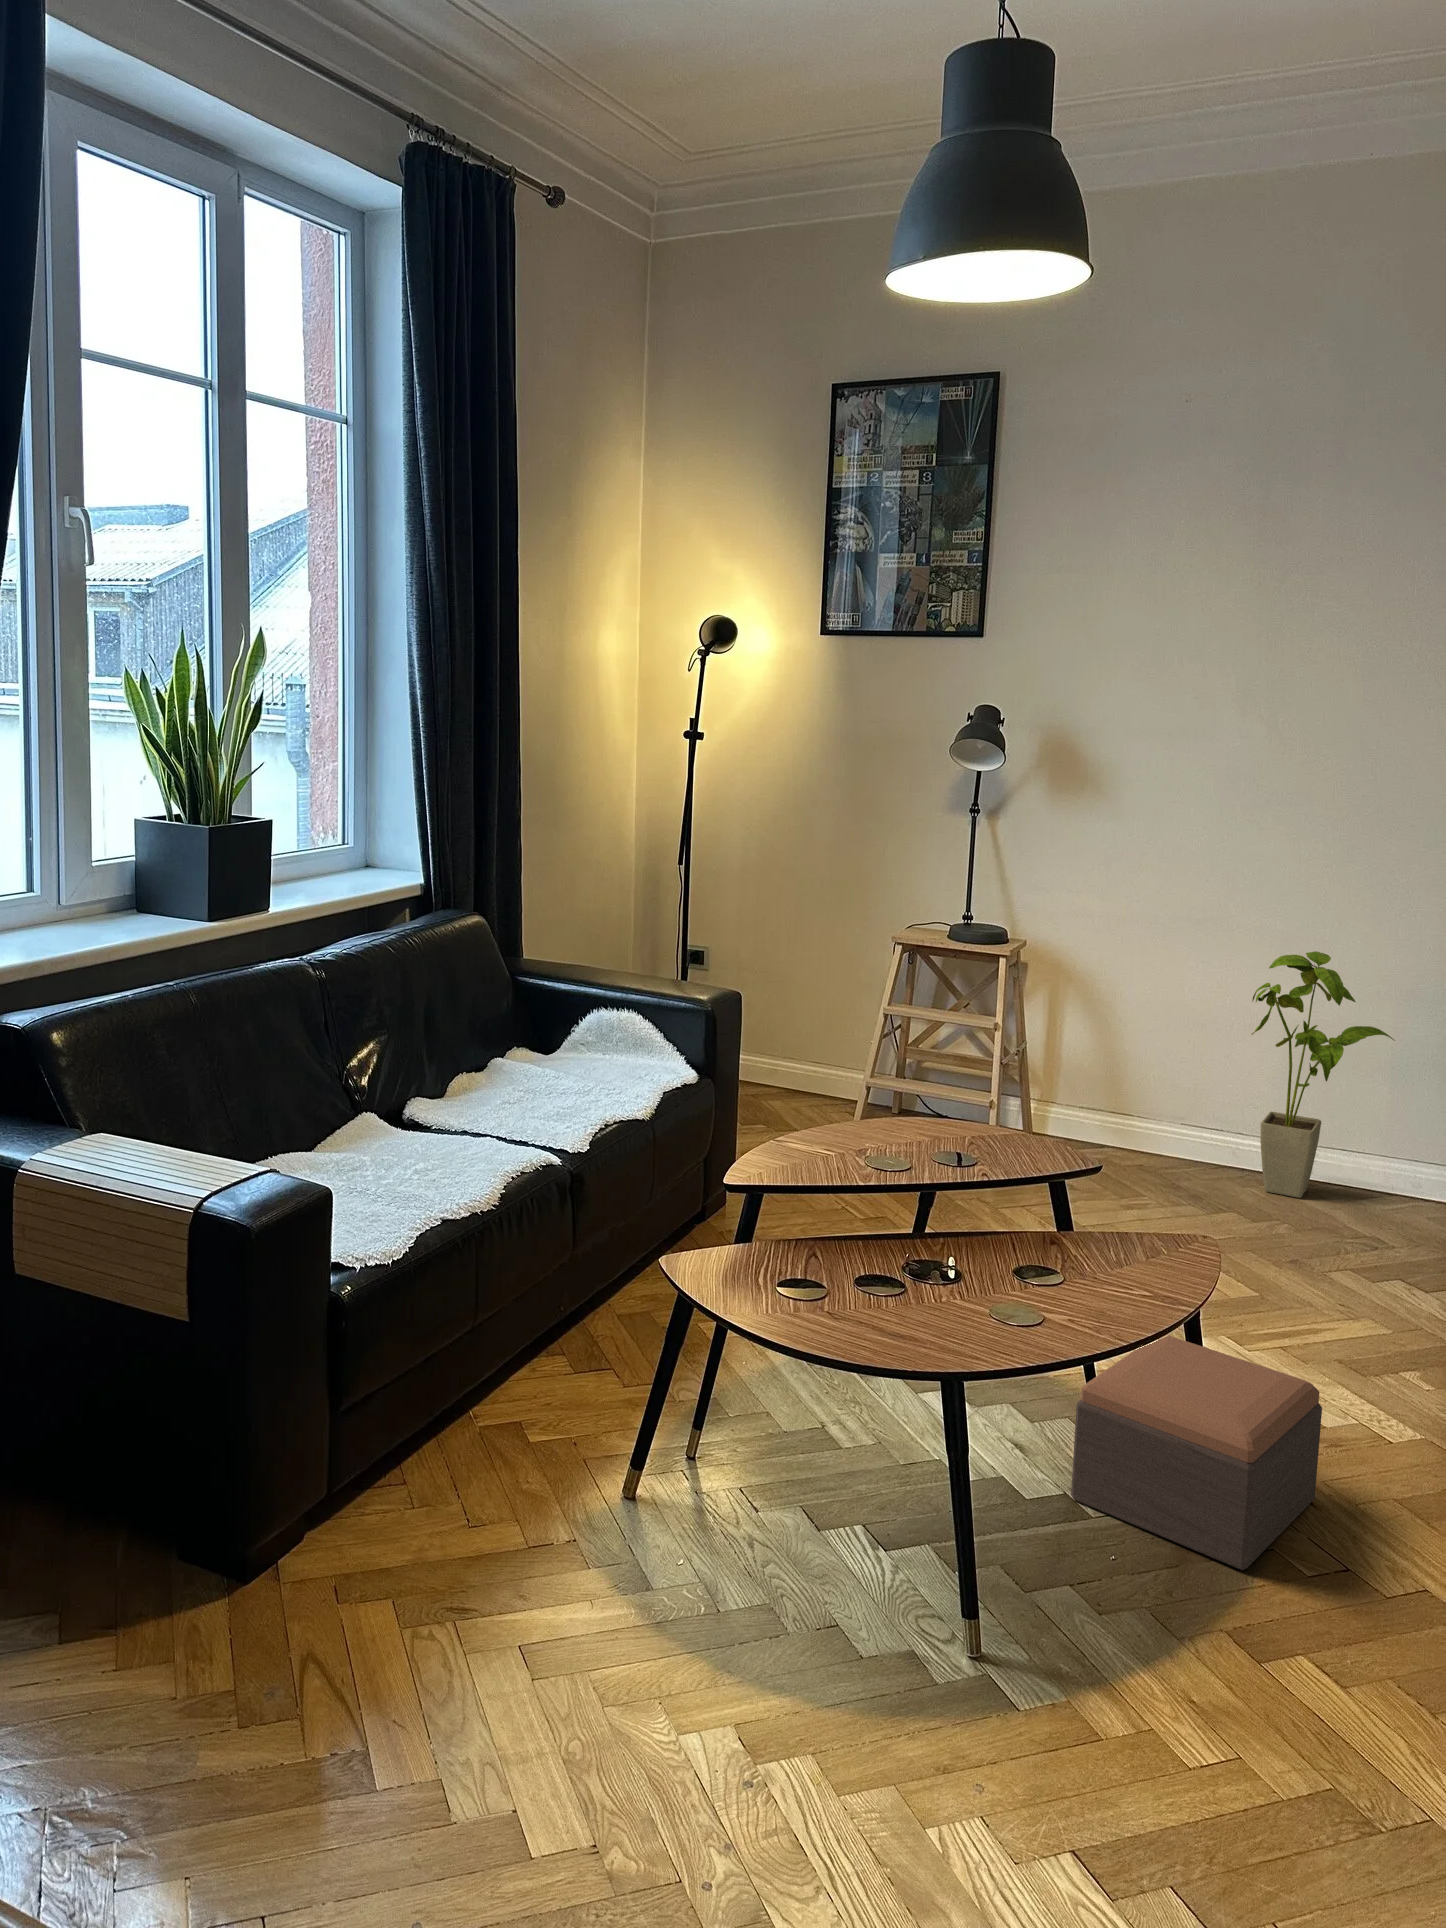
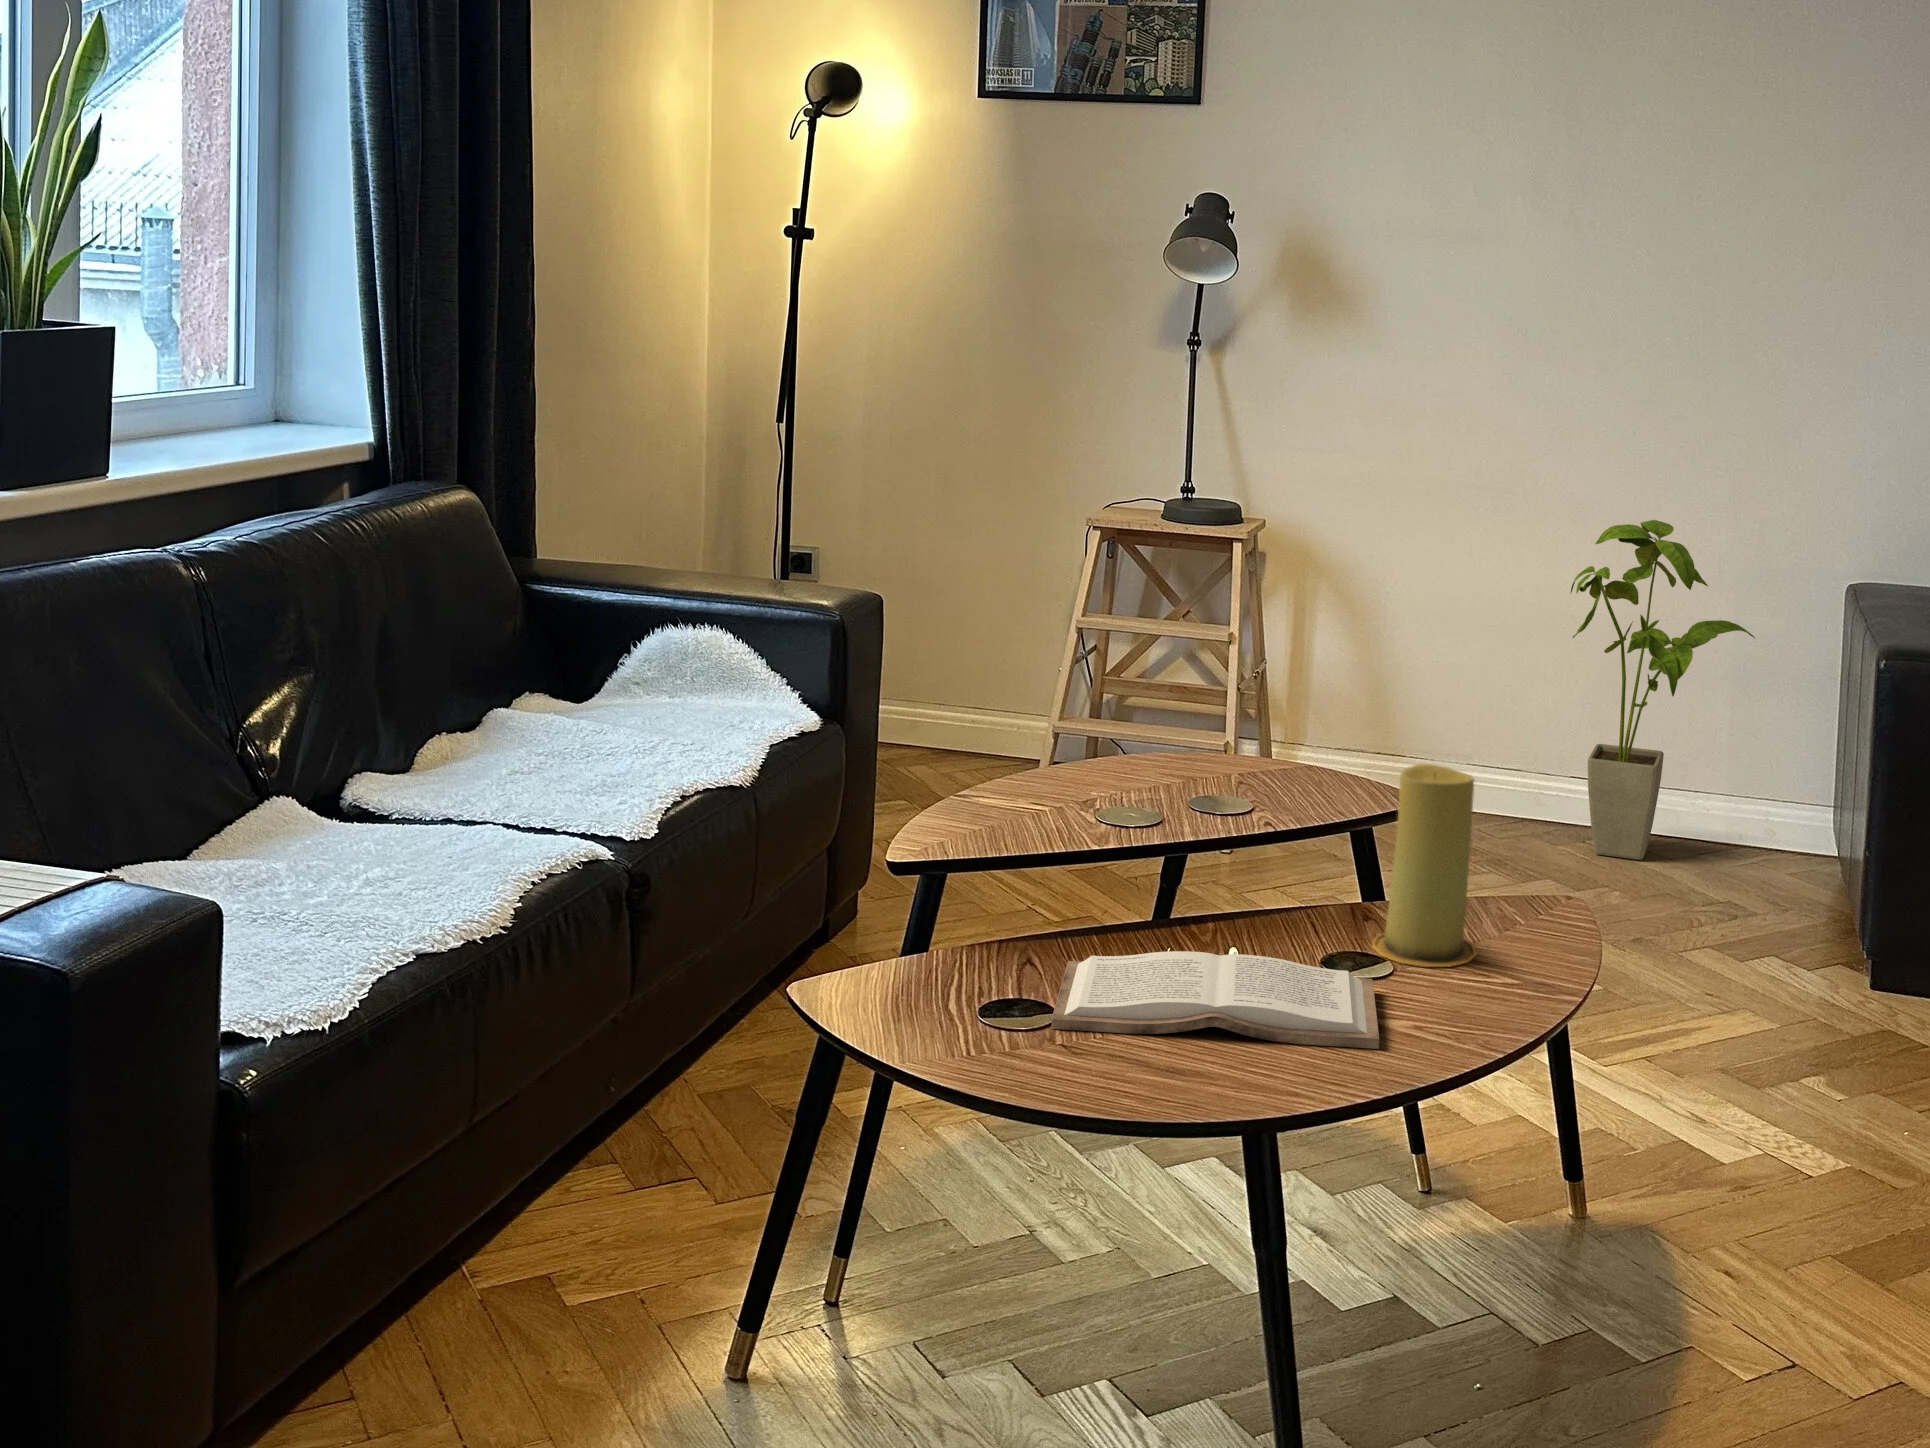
candle: none [1050,1141,1122,1278] -> present [1372,764,1476,967]
book: none [825,1254,1043,1330] -> present [1051,951,1379,1049]
footstool: present [1071,1335,1322,1570] -> none [1407,1050,1748,1389]

